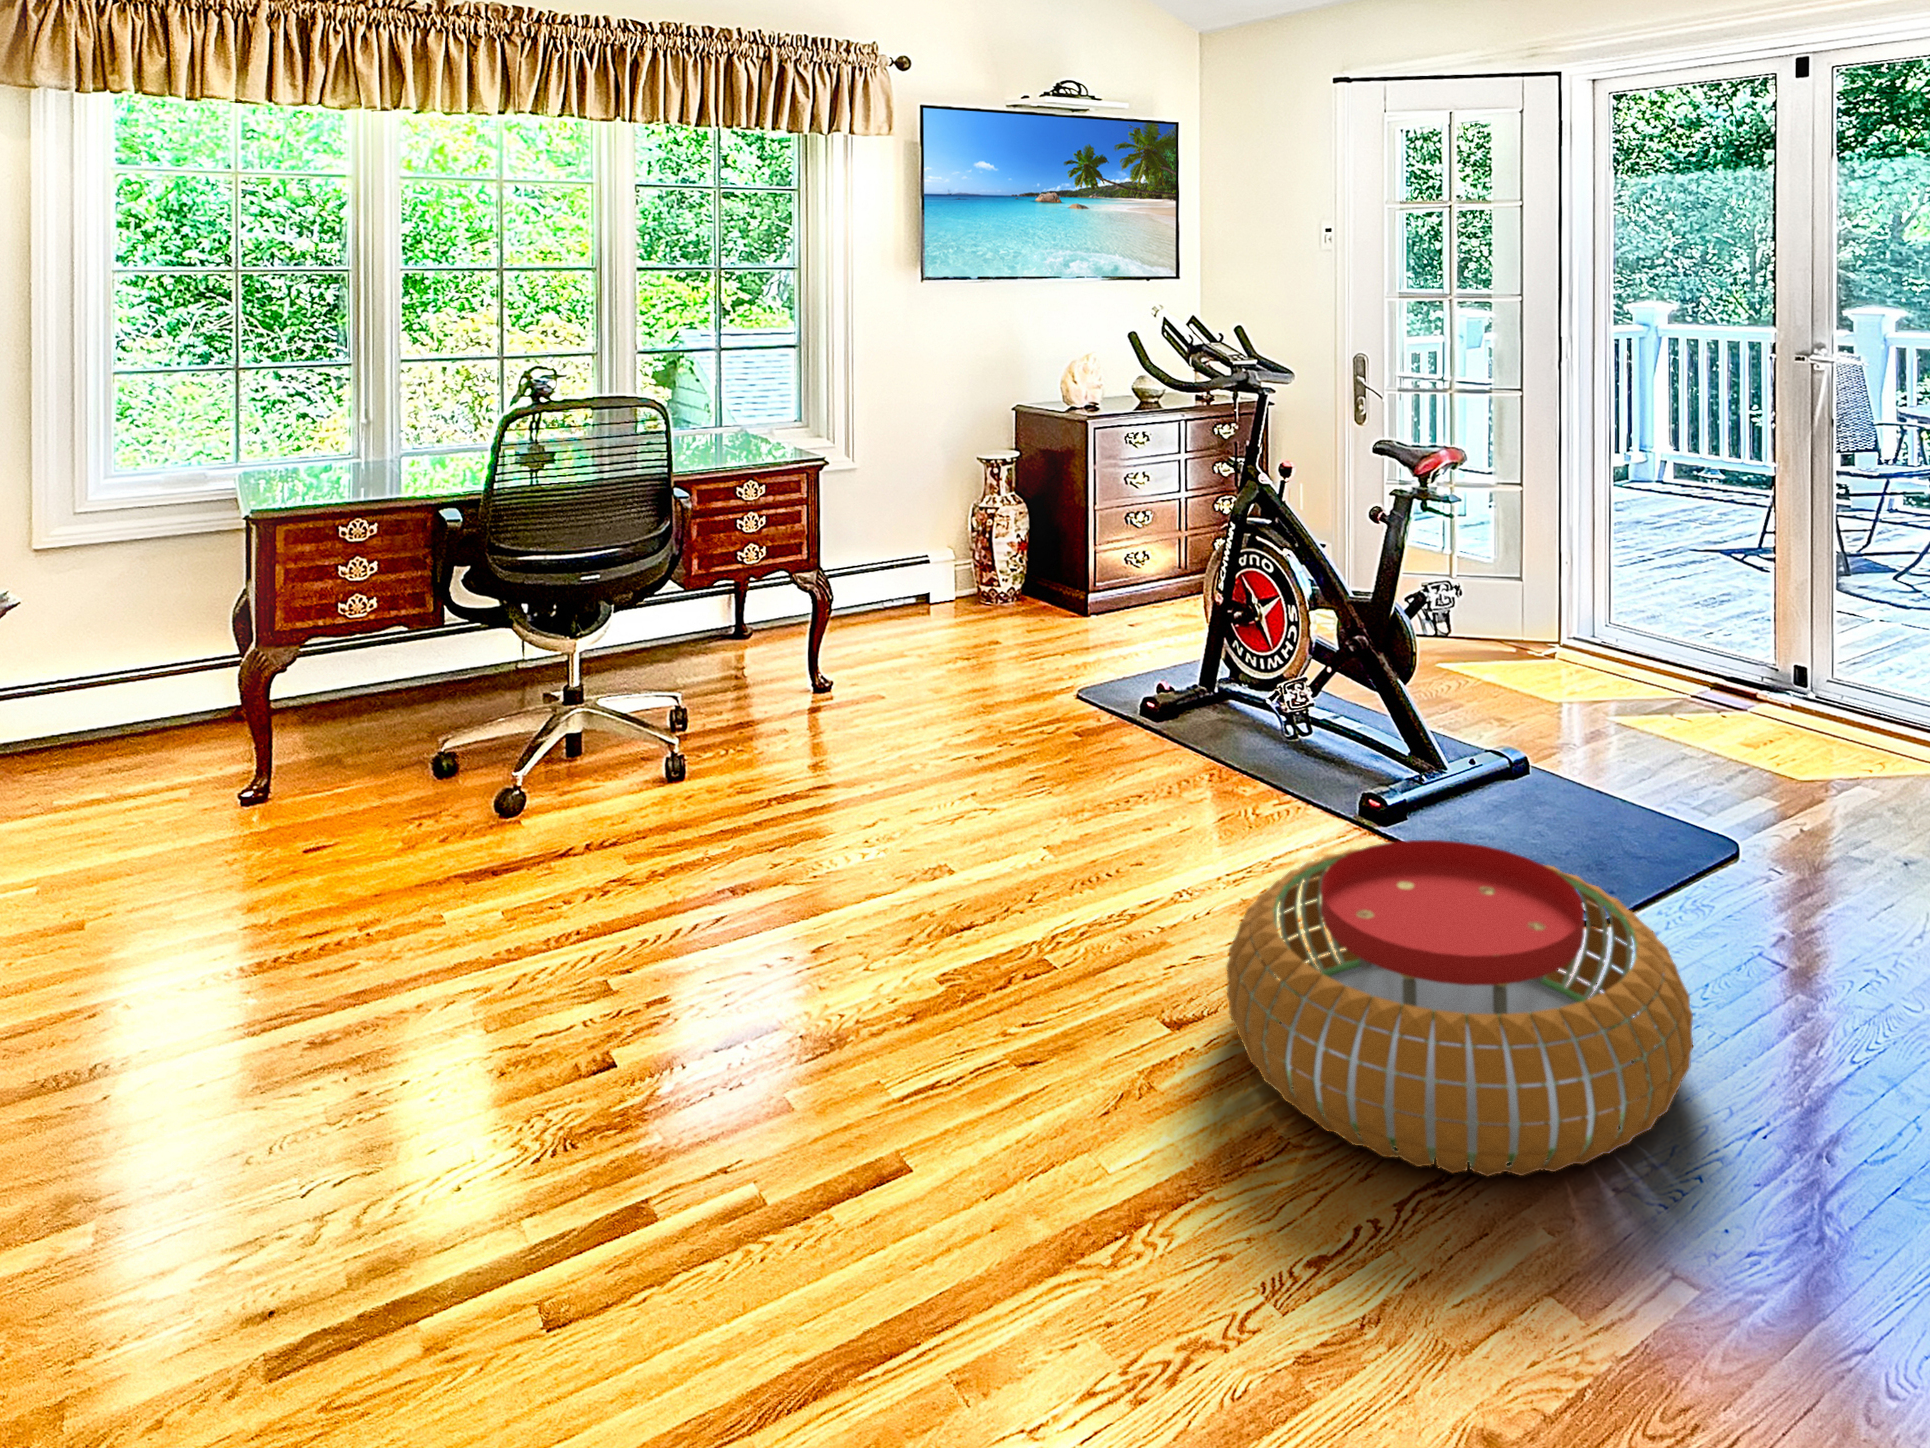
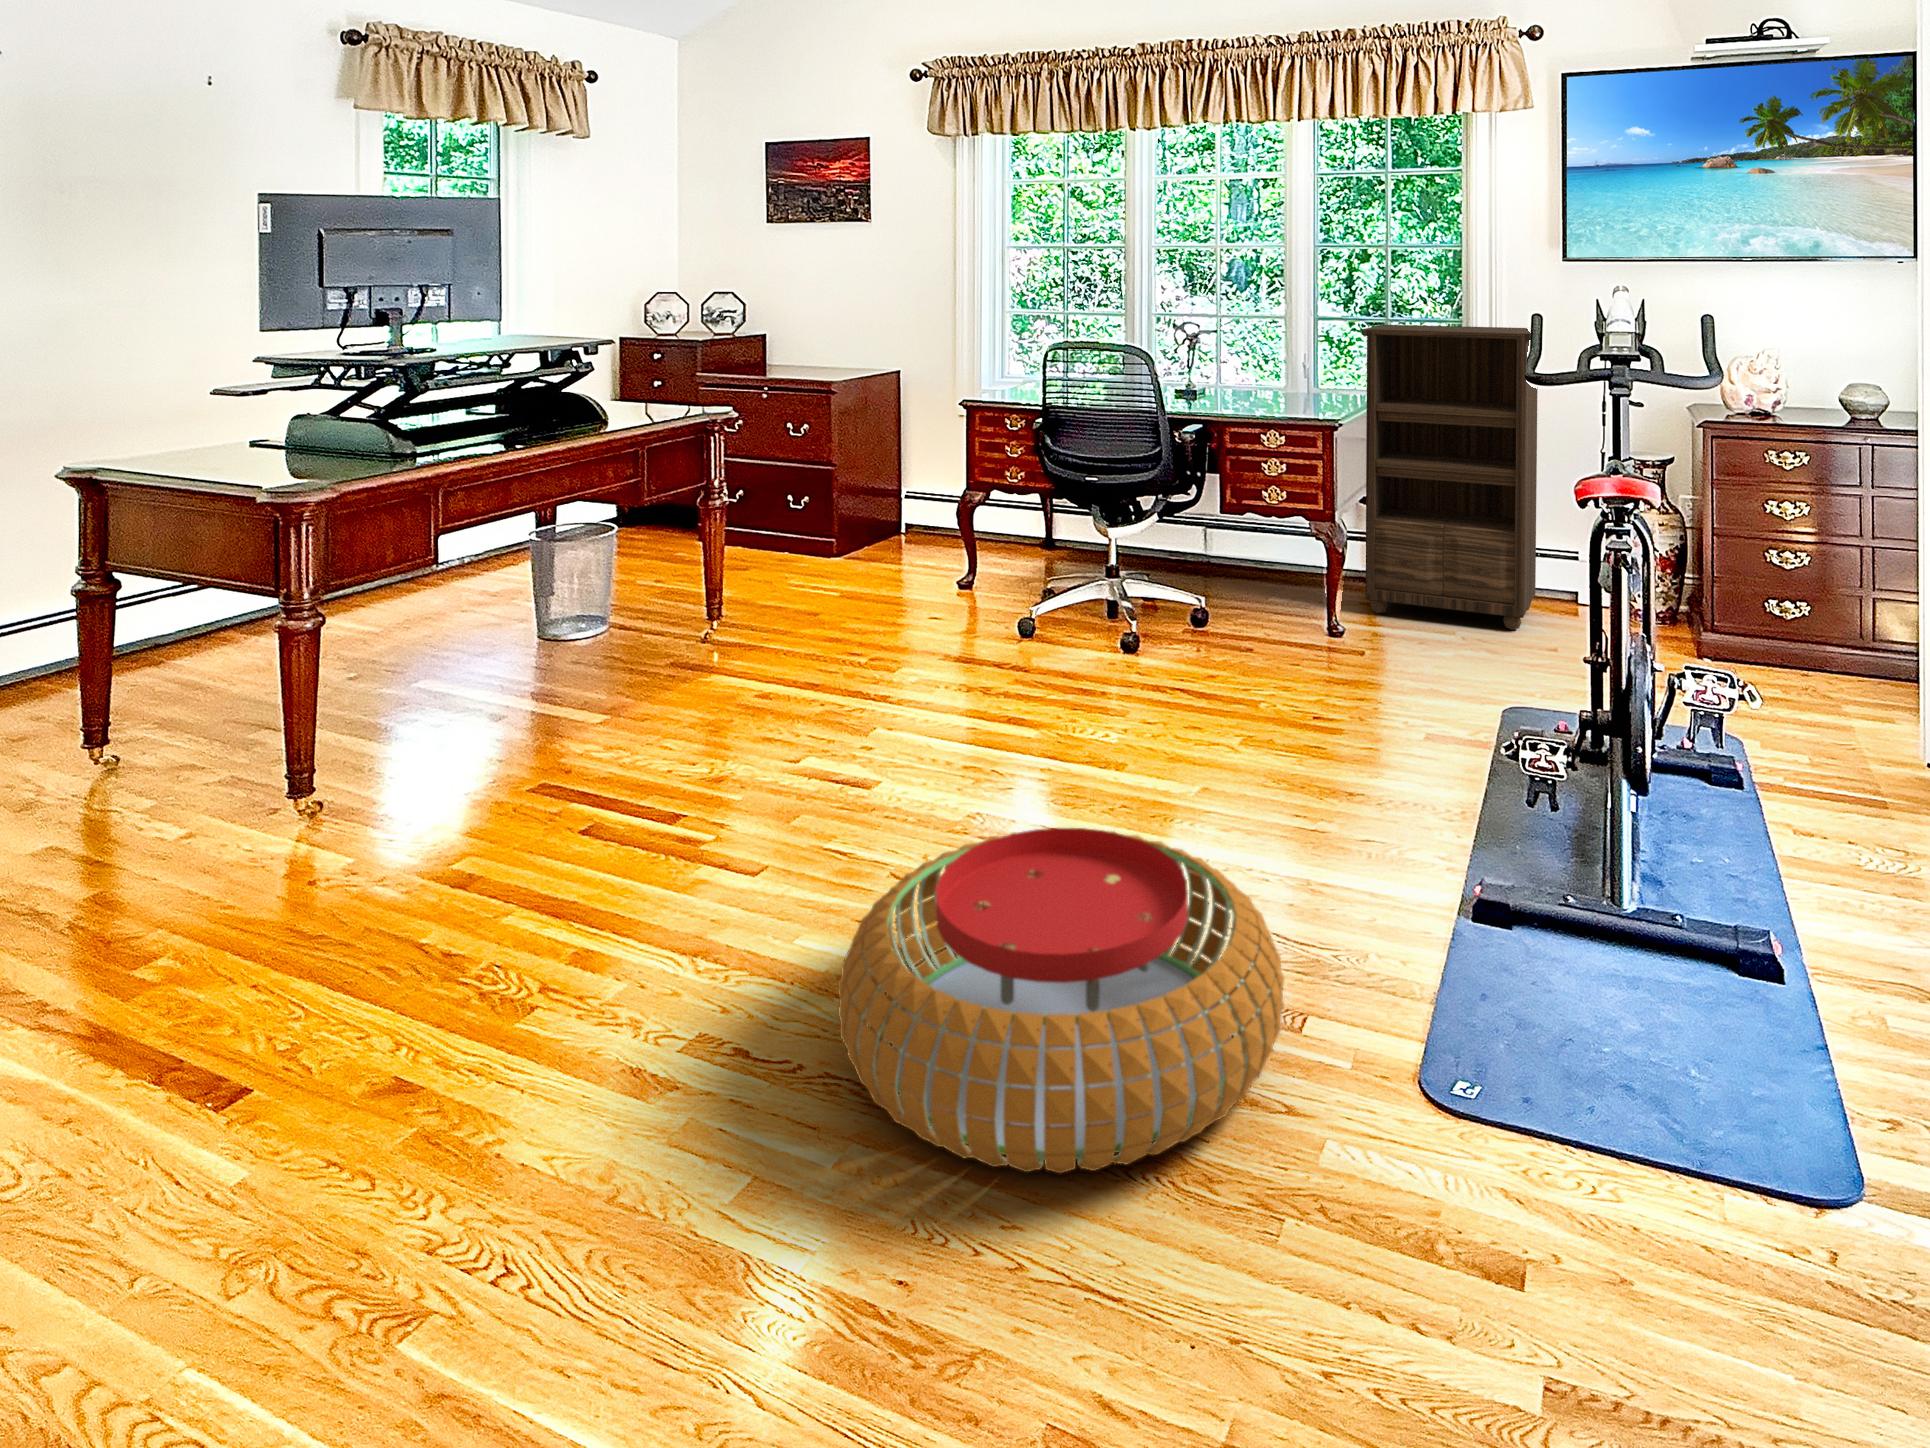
bookshelf: none [782,350,976,672] -> present [1362,325,1537,630]

